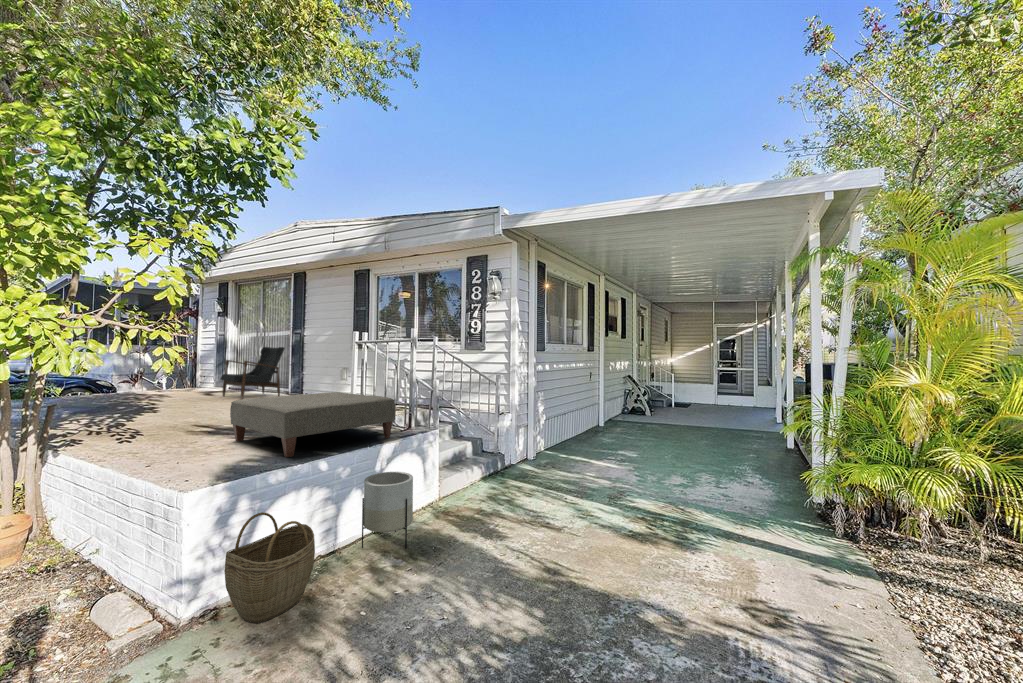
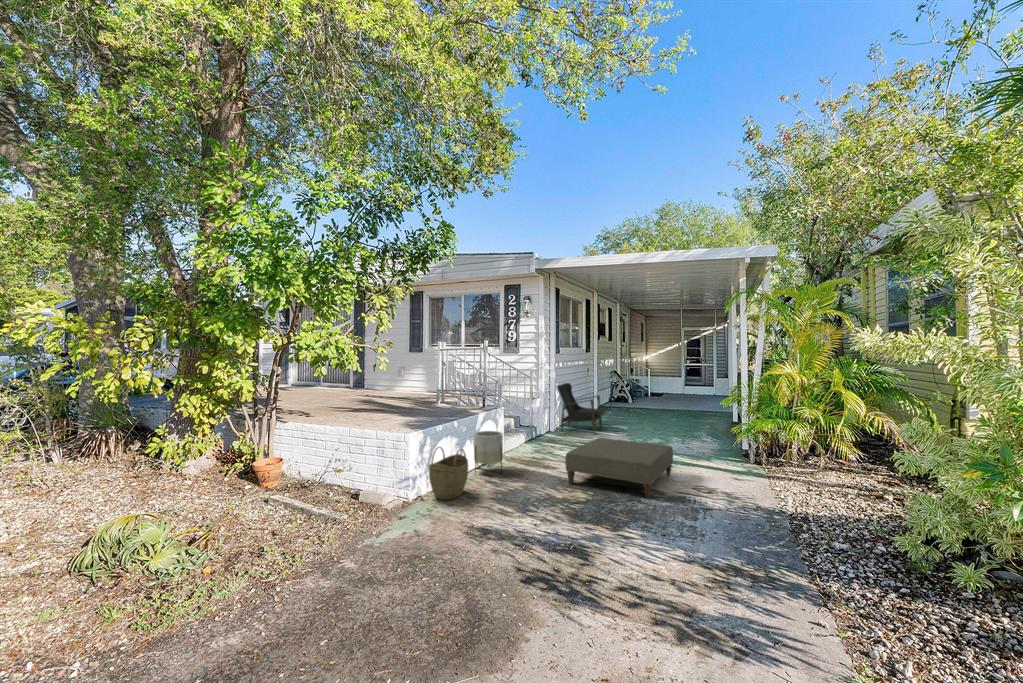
armchair: present [220,347,285,399] -> present [557,383,604,434]
ottoman: present [230,392,395,457] -> present [565,438,673,498]

